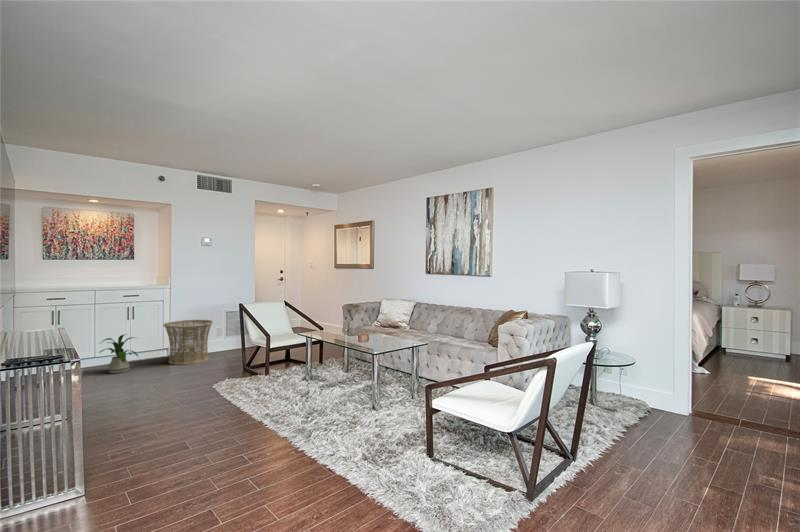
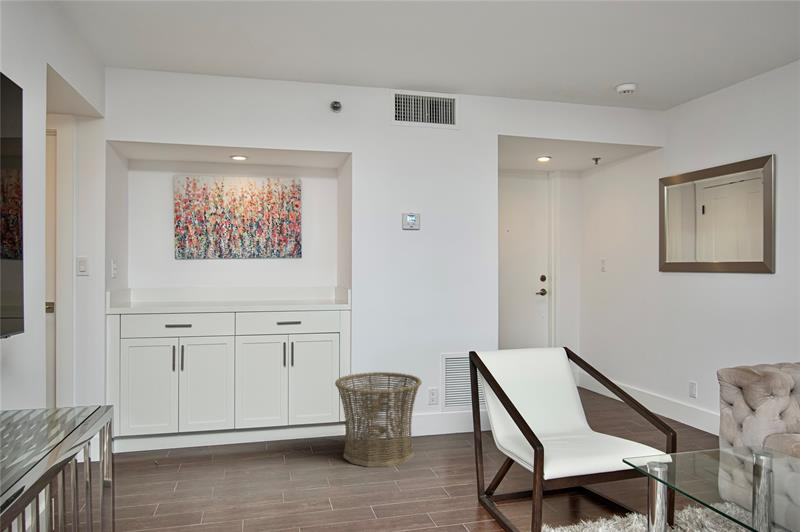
house plant: present [99,335,138,373] -> none [232,398,297,470]

